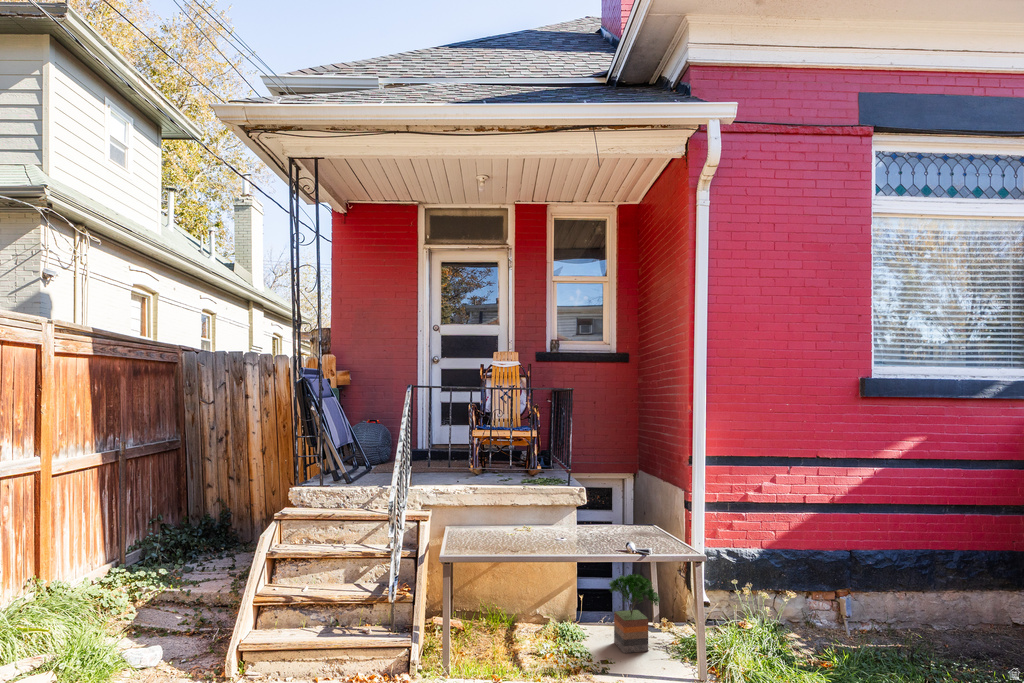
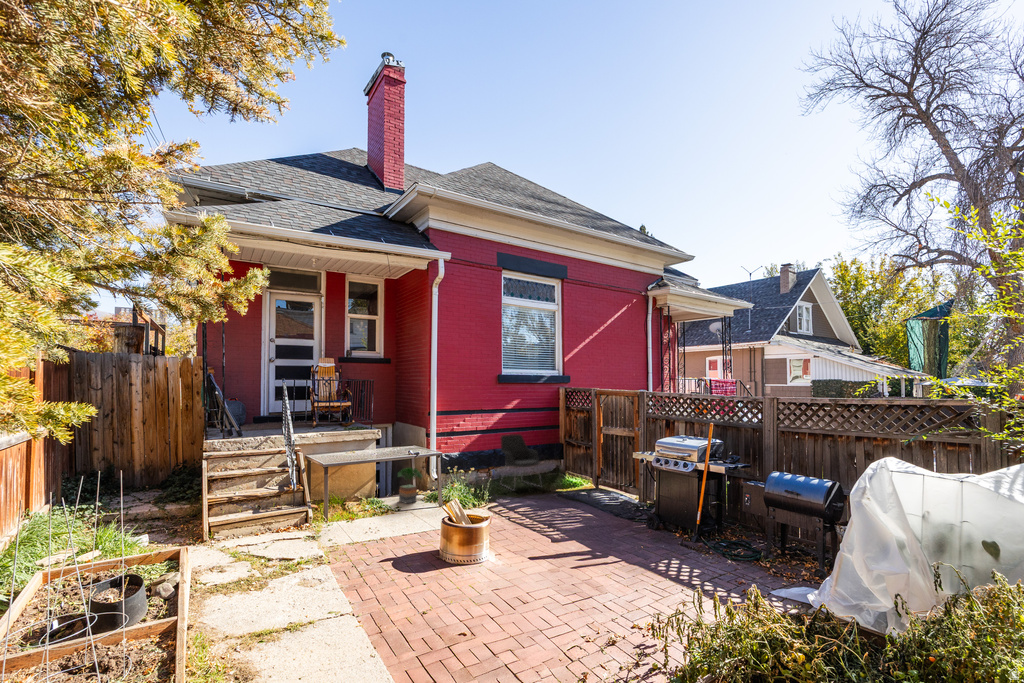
chair: none [867,519,991,668] -> present [501,434,539,490]

